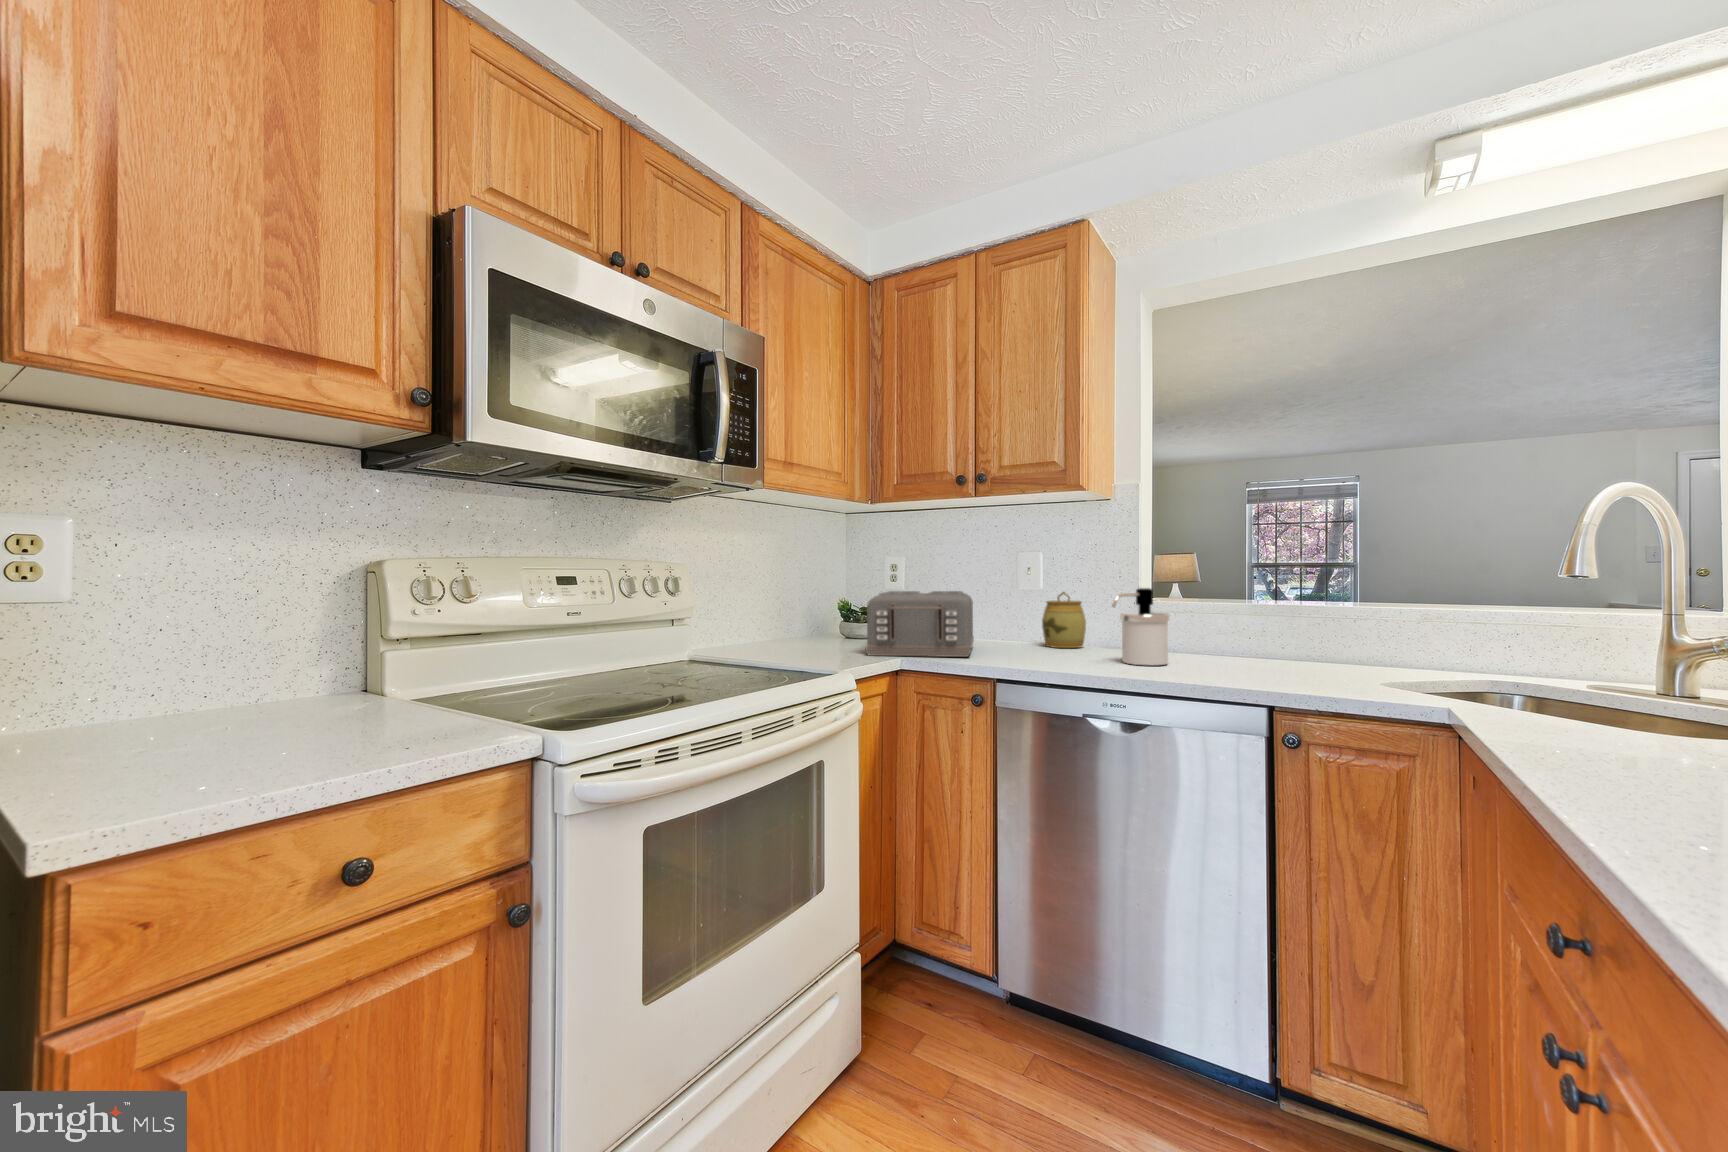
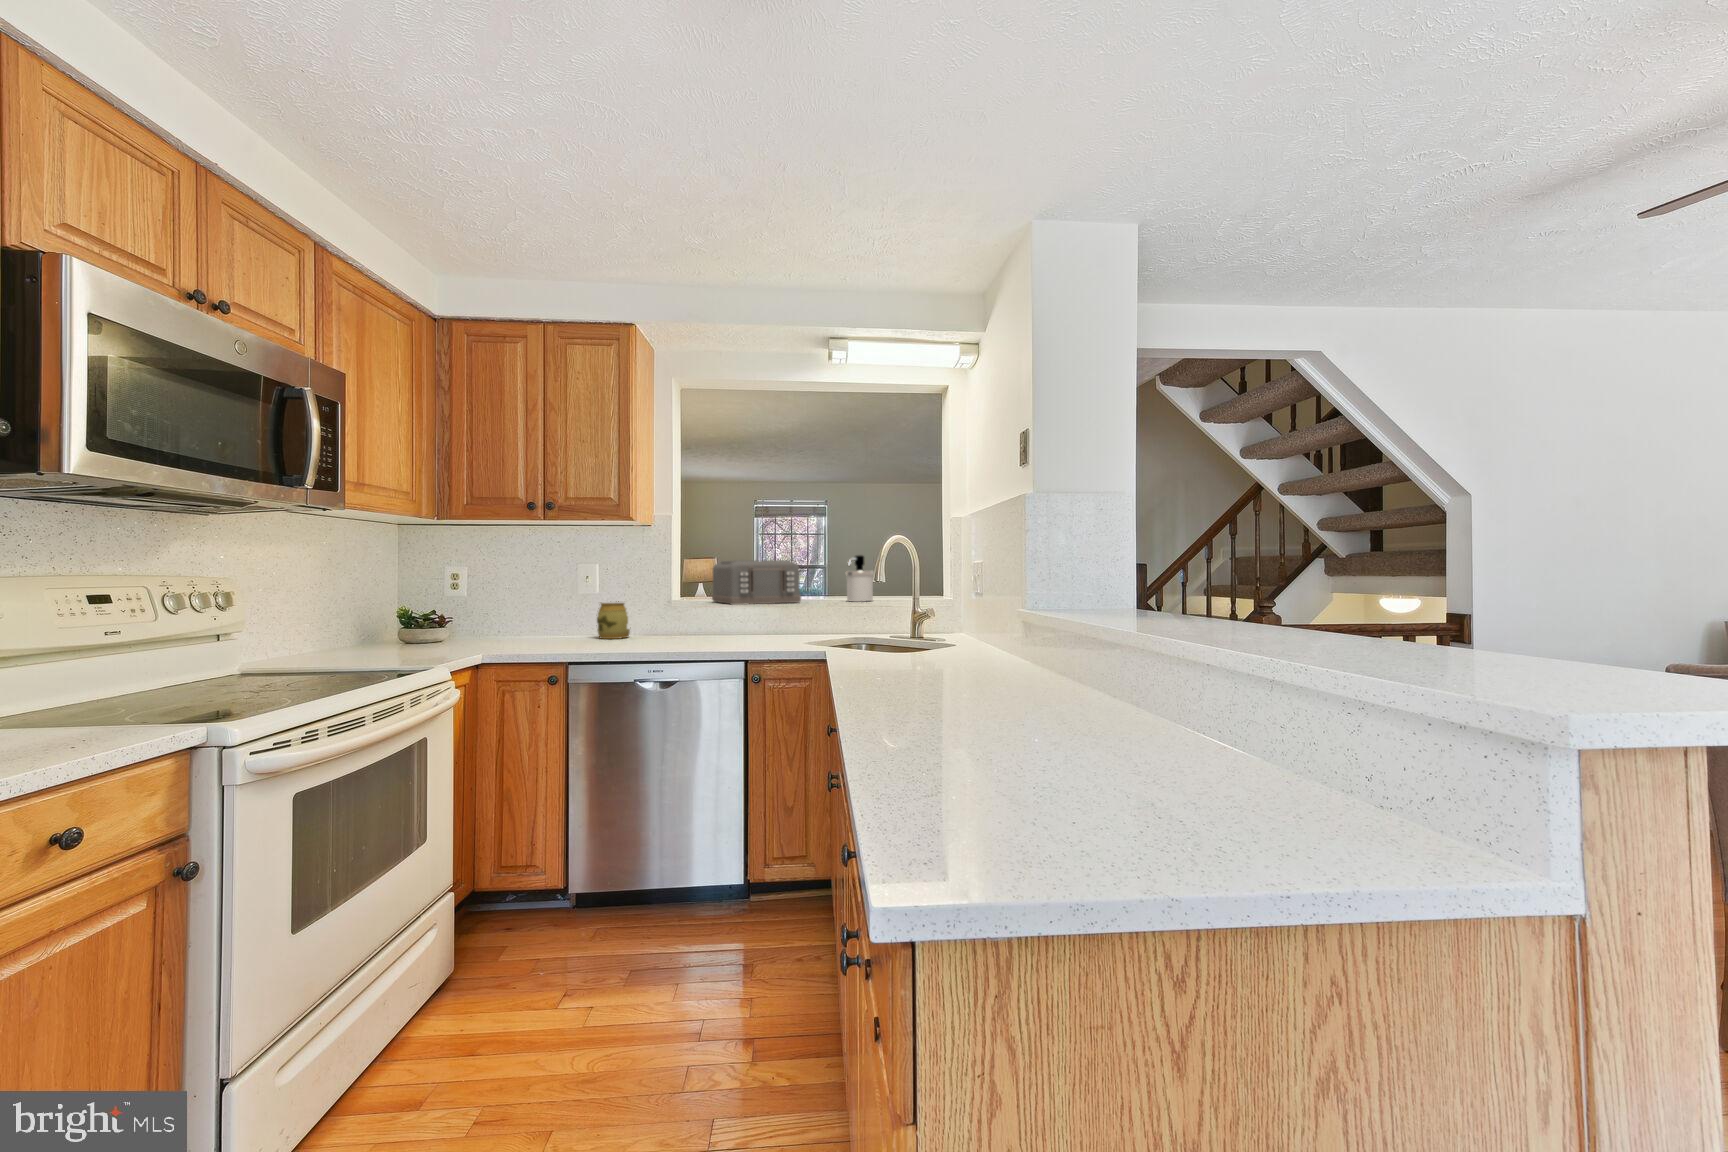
soap dispenser: present [1112,588,1170,666] -> present [846,555,874,602]
toaster: present [866,591,974,657] -> present [712,560,801,605]

